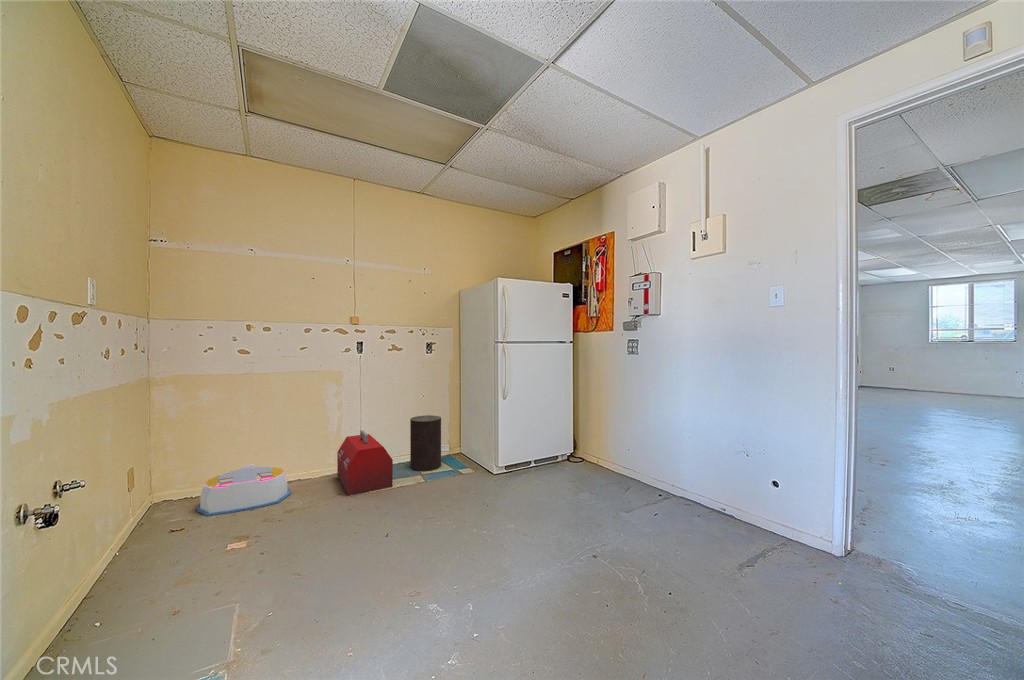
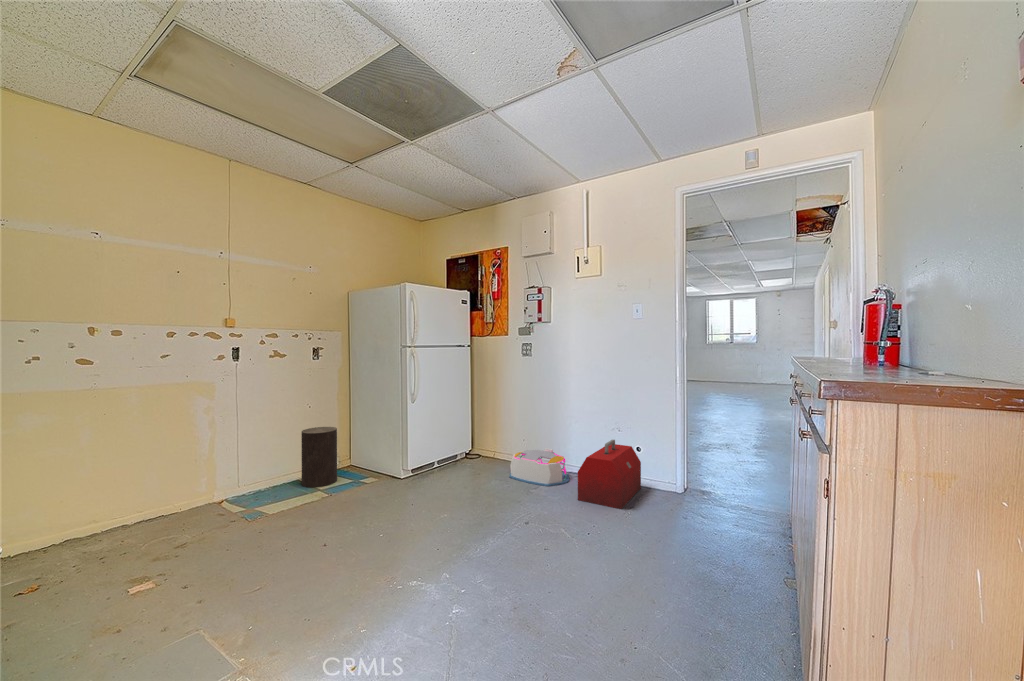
toolbox: present [337,430,393,496] -> present [578,440,641,509]
storage bin: present [197,464,291,516] -> present [509,448,569,486]

